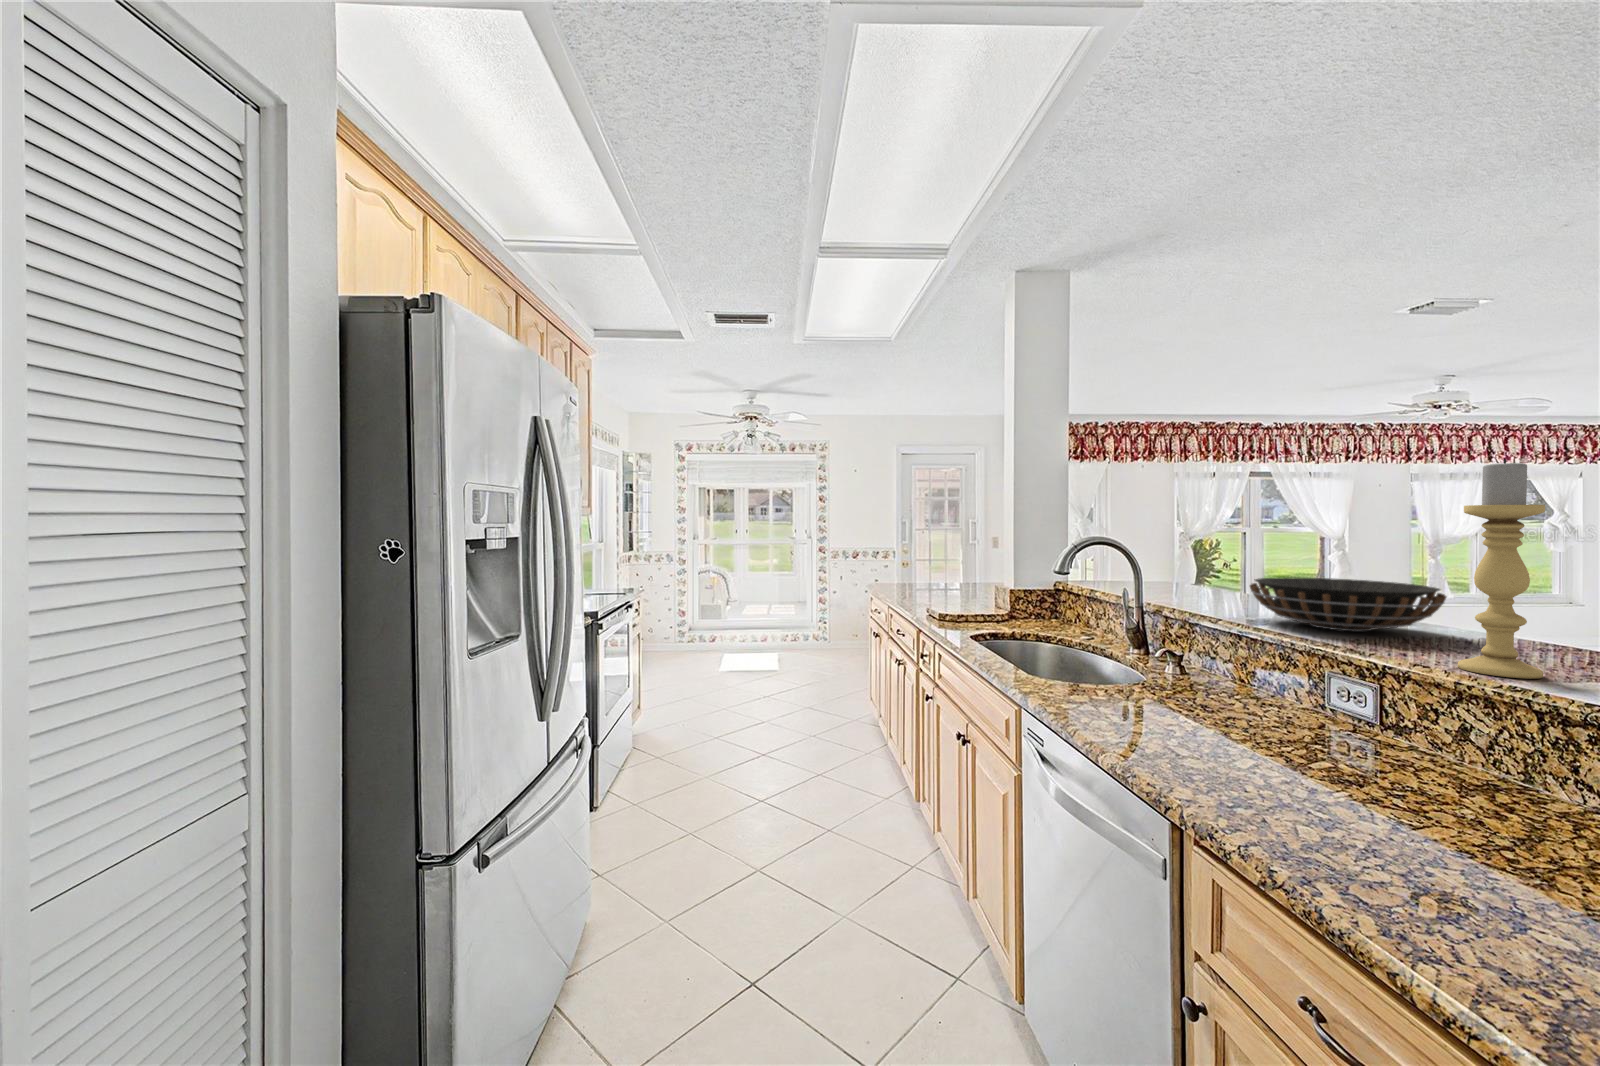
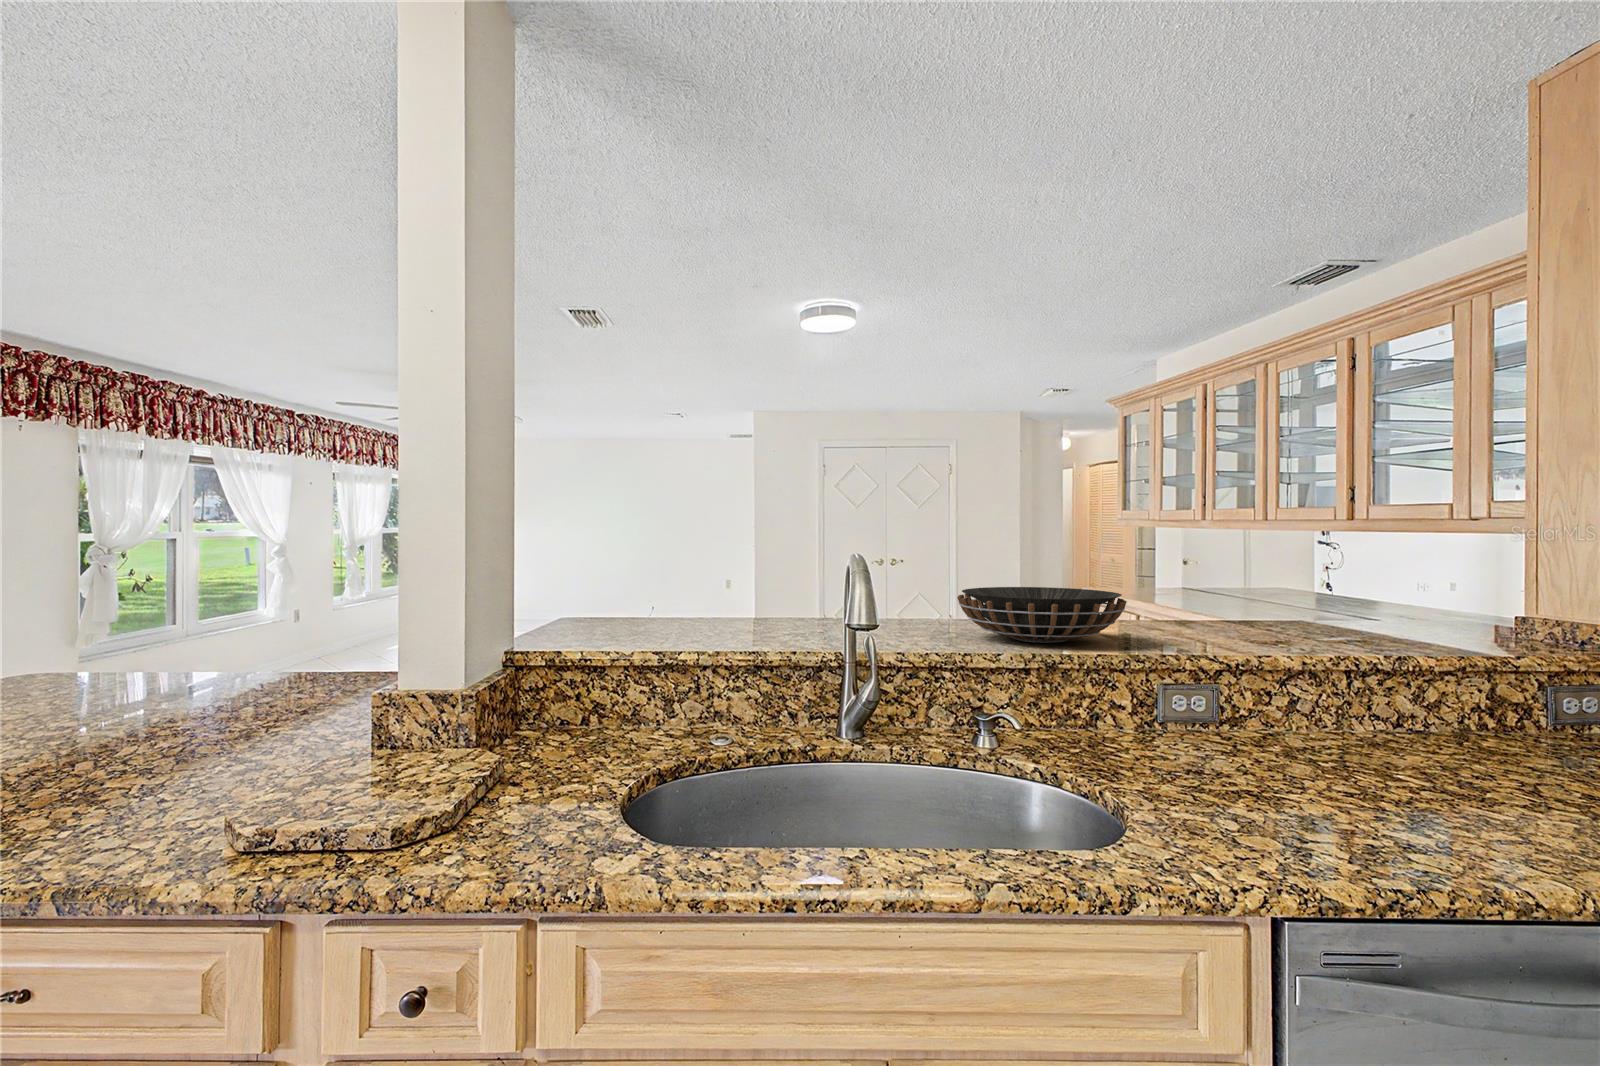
candle holder: present [1458,459,1545,679] -> none [1237,472,1293,652]

